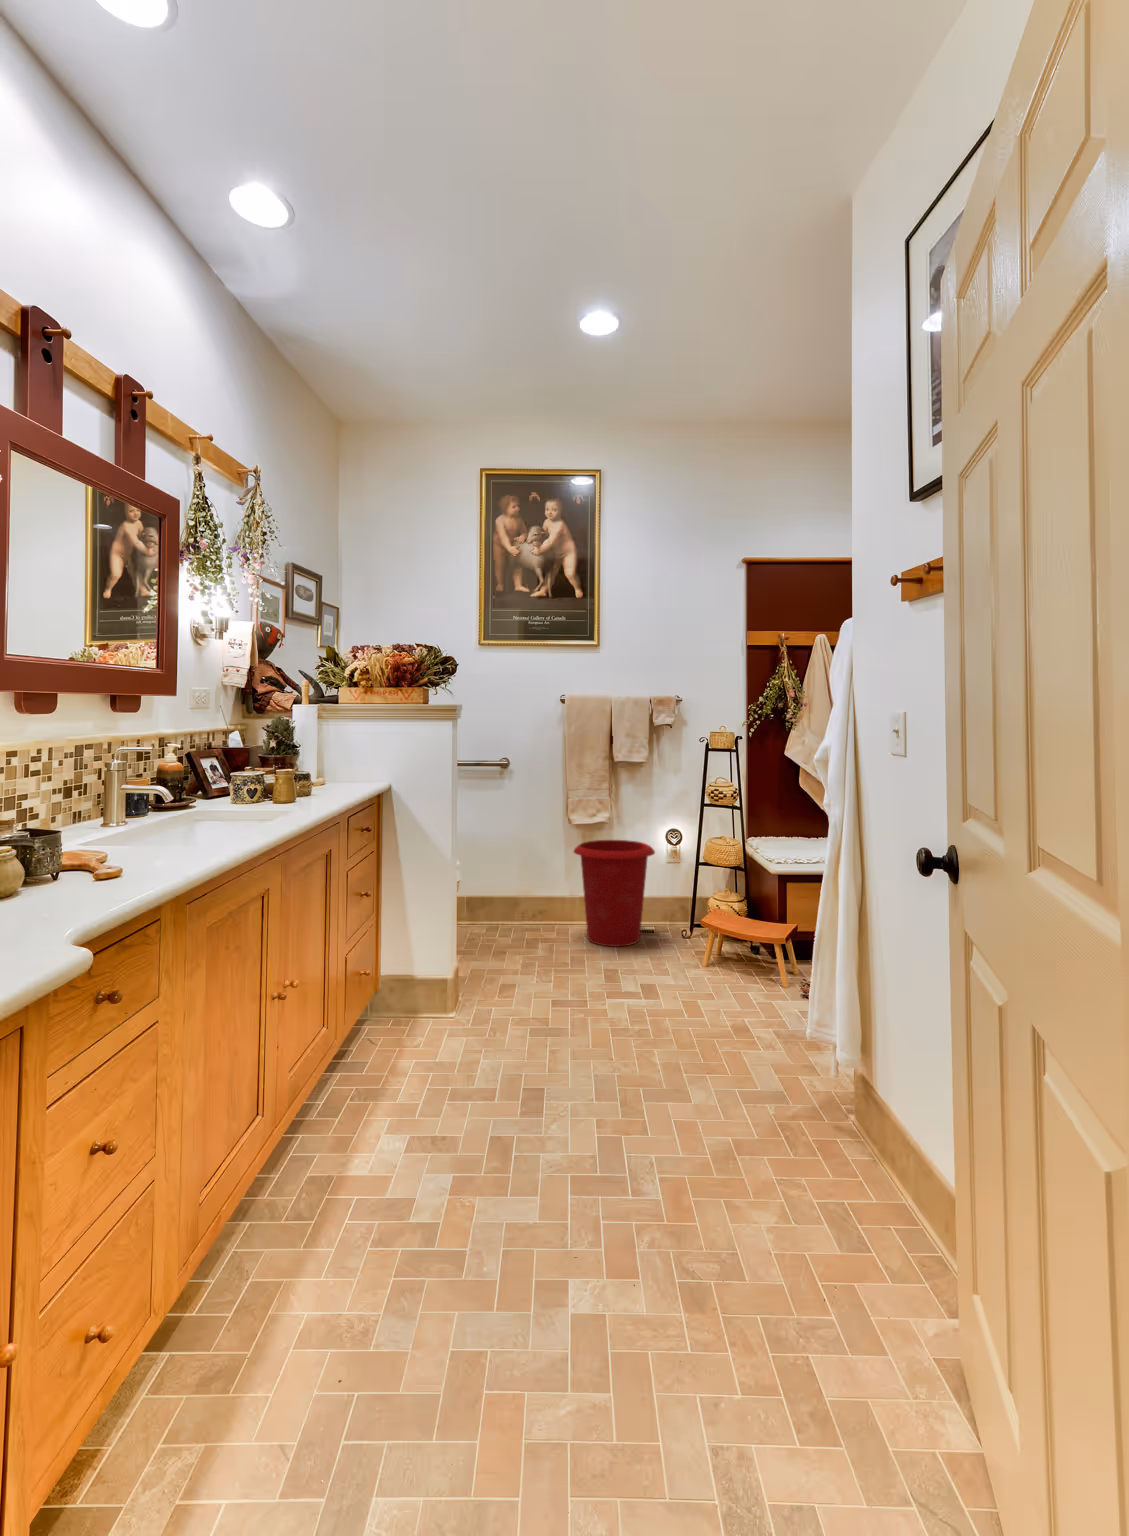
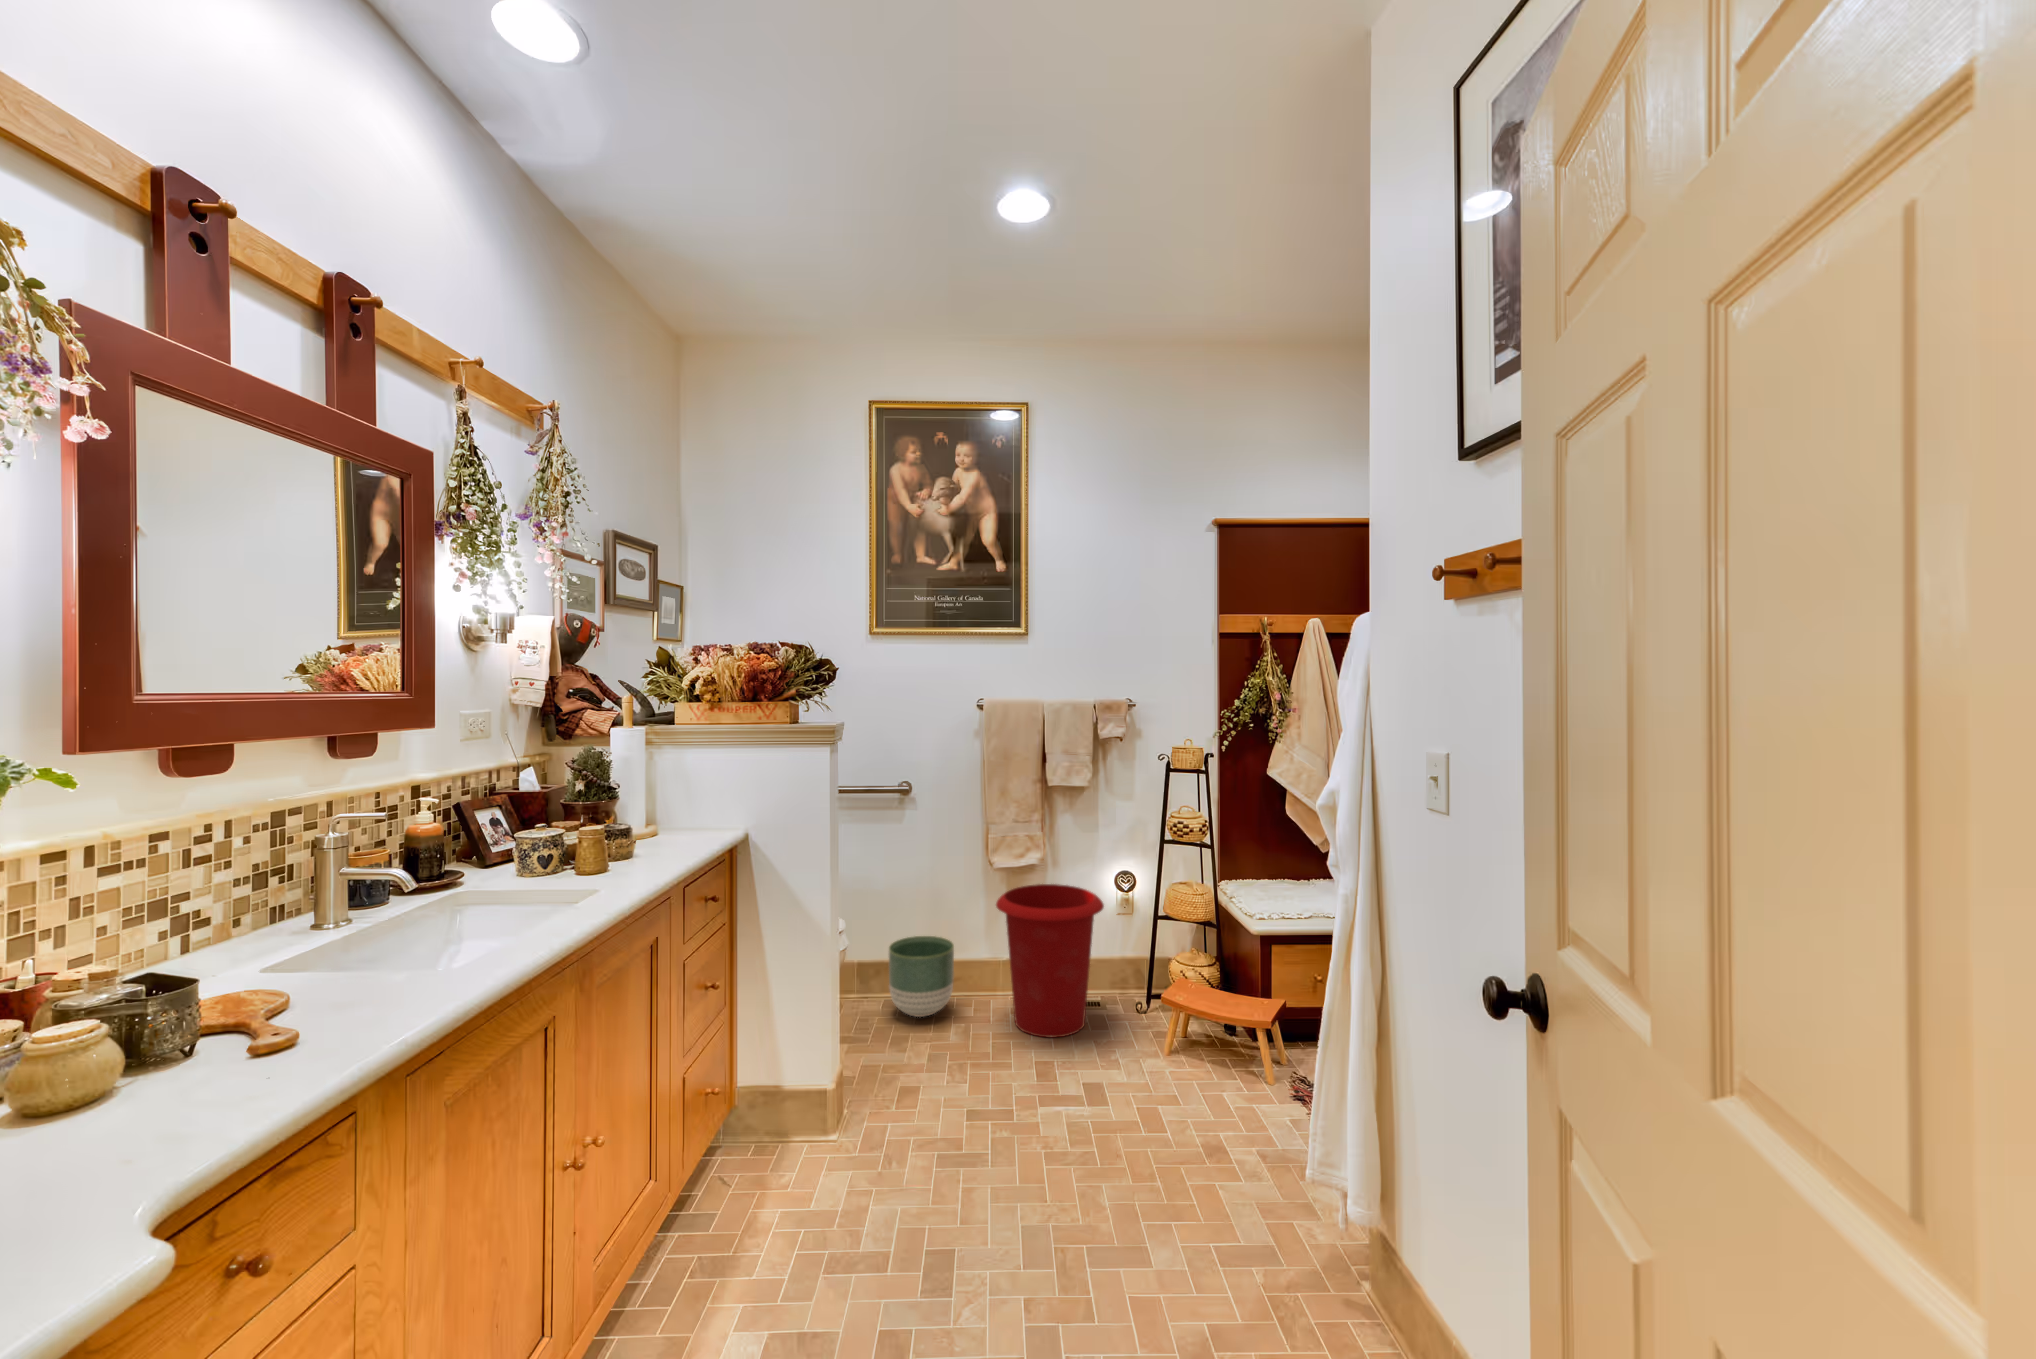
planter: none [494,878,542,934] -> present [889,936,954,1017]

